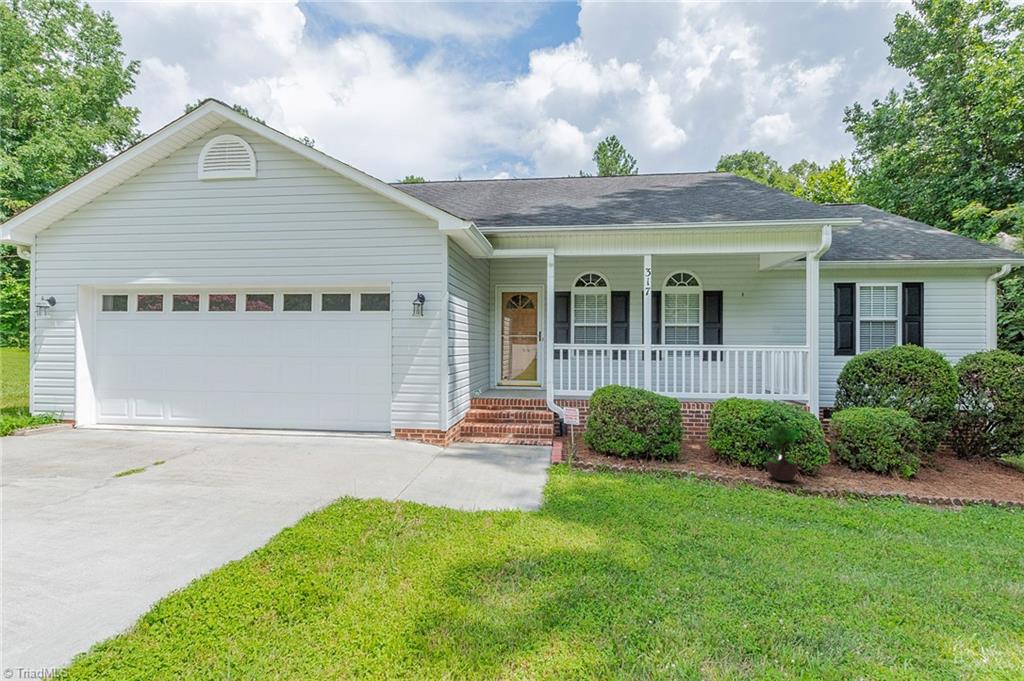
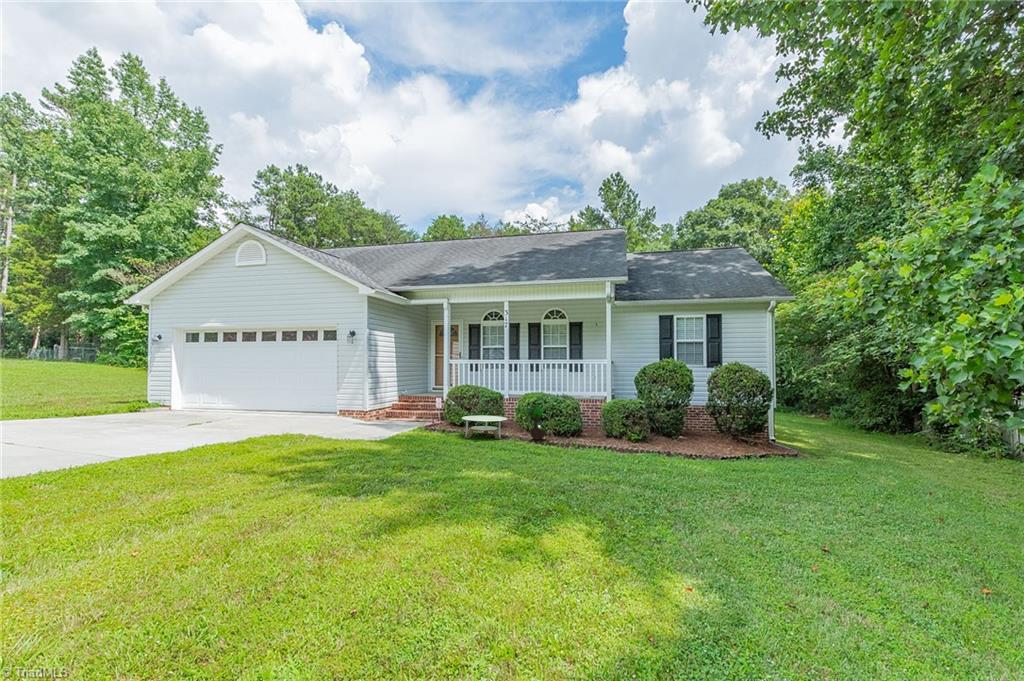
round table: none [648,437,732,483] -> present [462,415,507,439]

